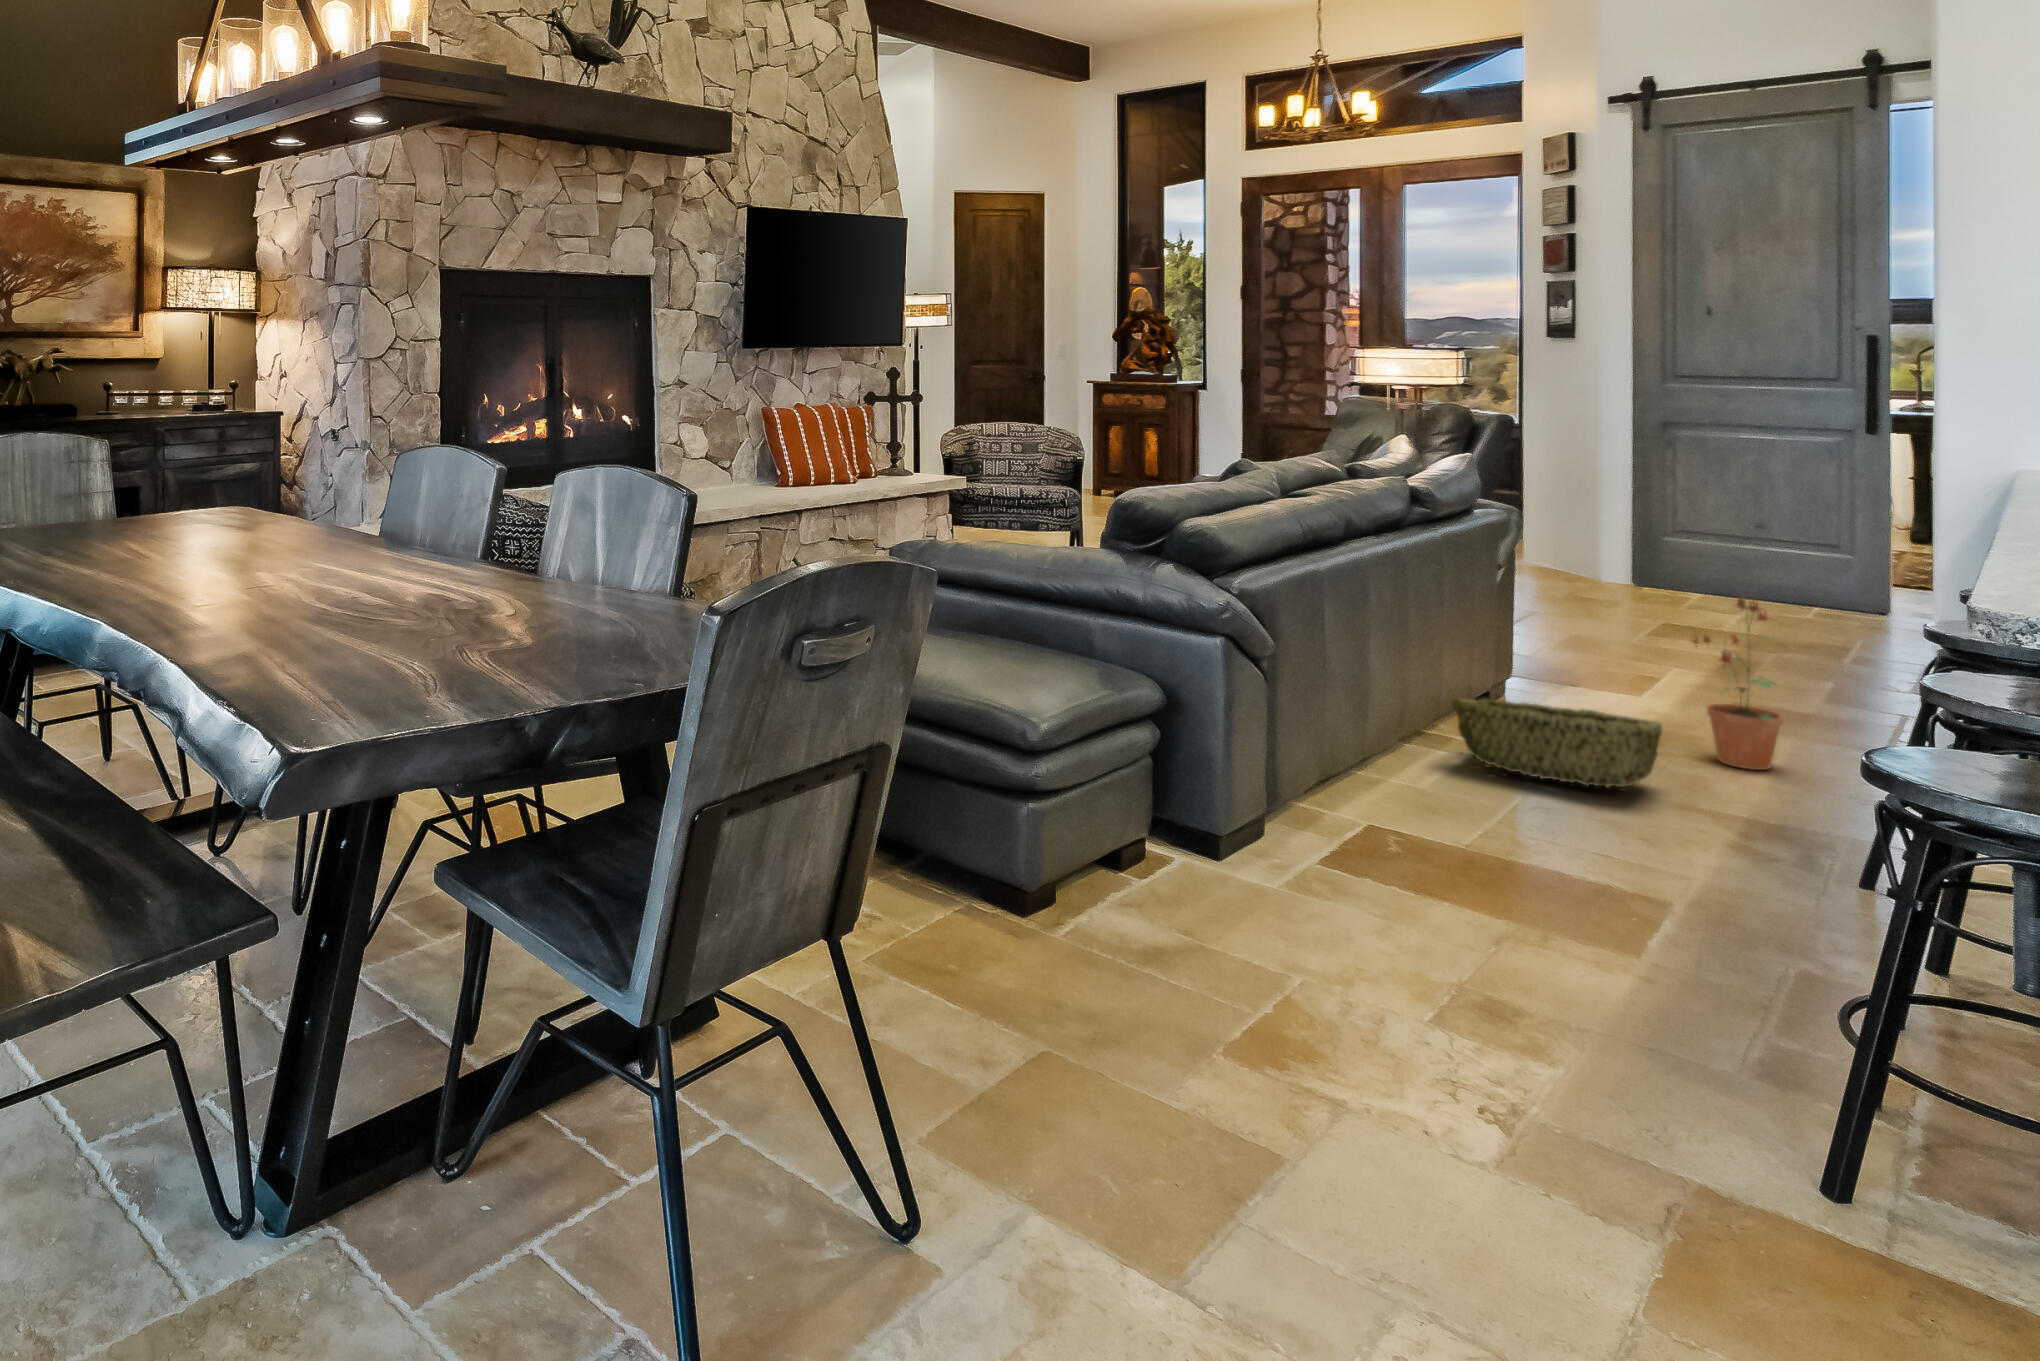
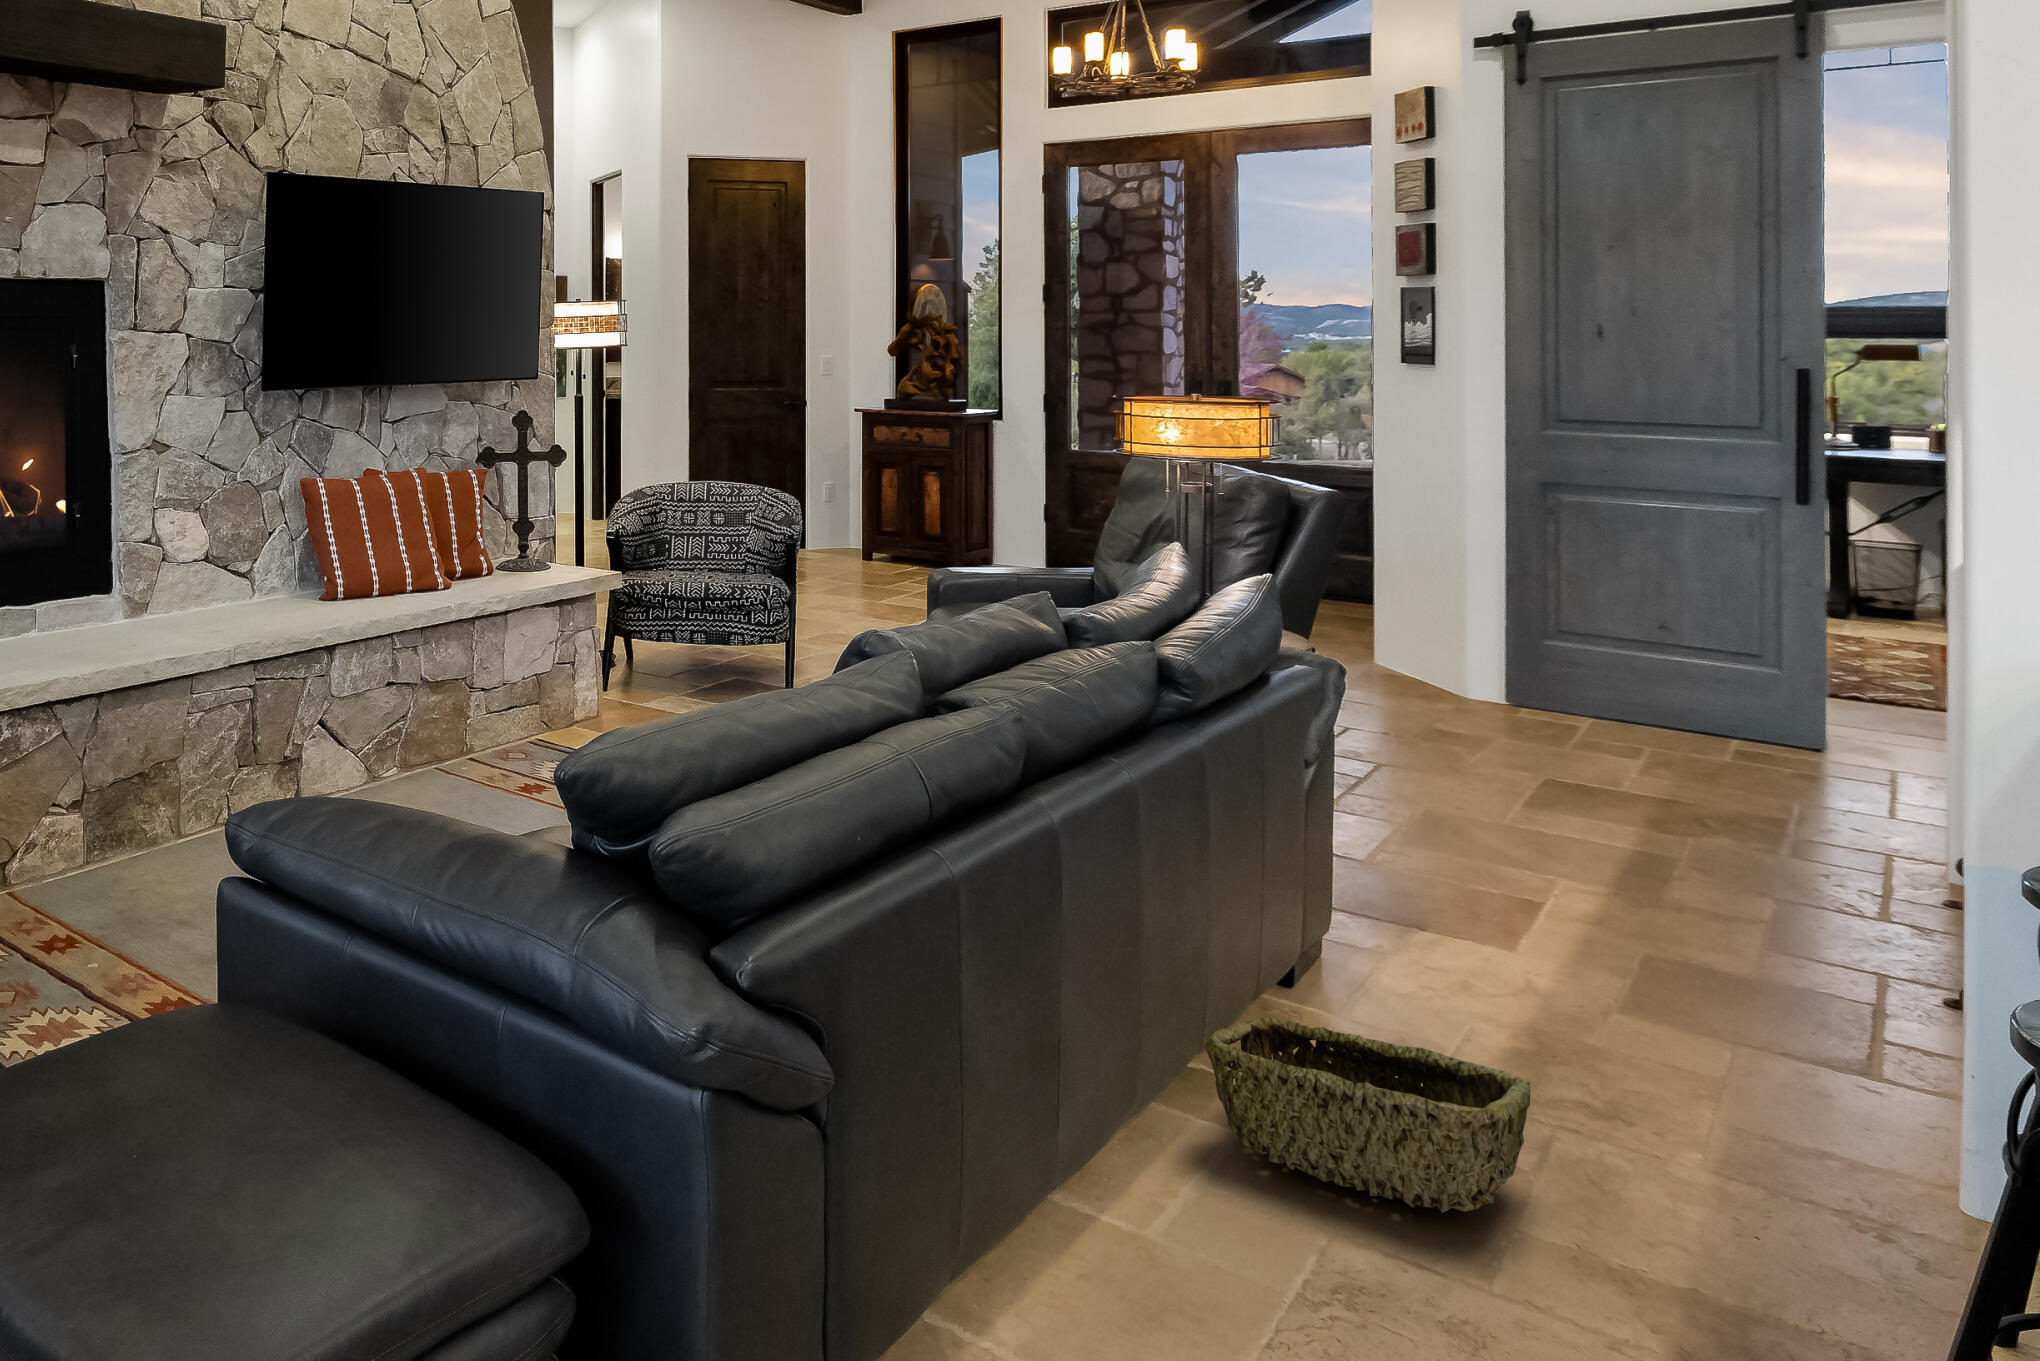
potted plant: present [1692,596,1783,770] -> none [1571,831,1713,1130]

